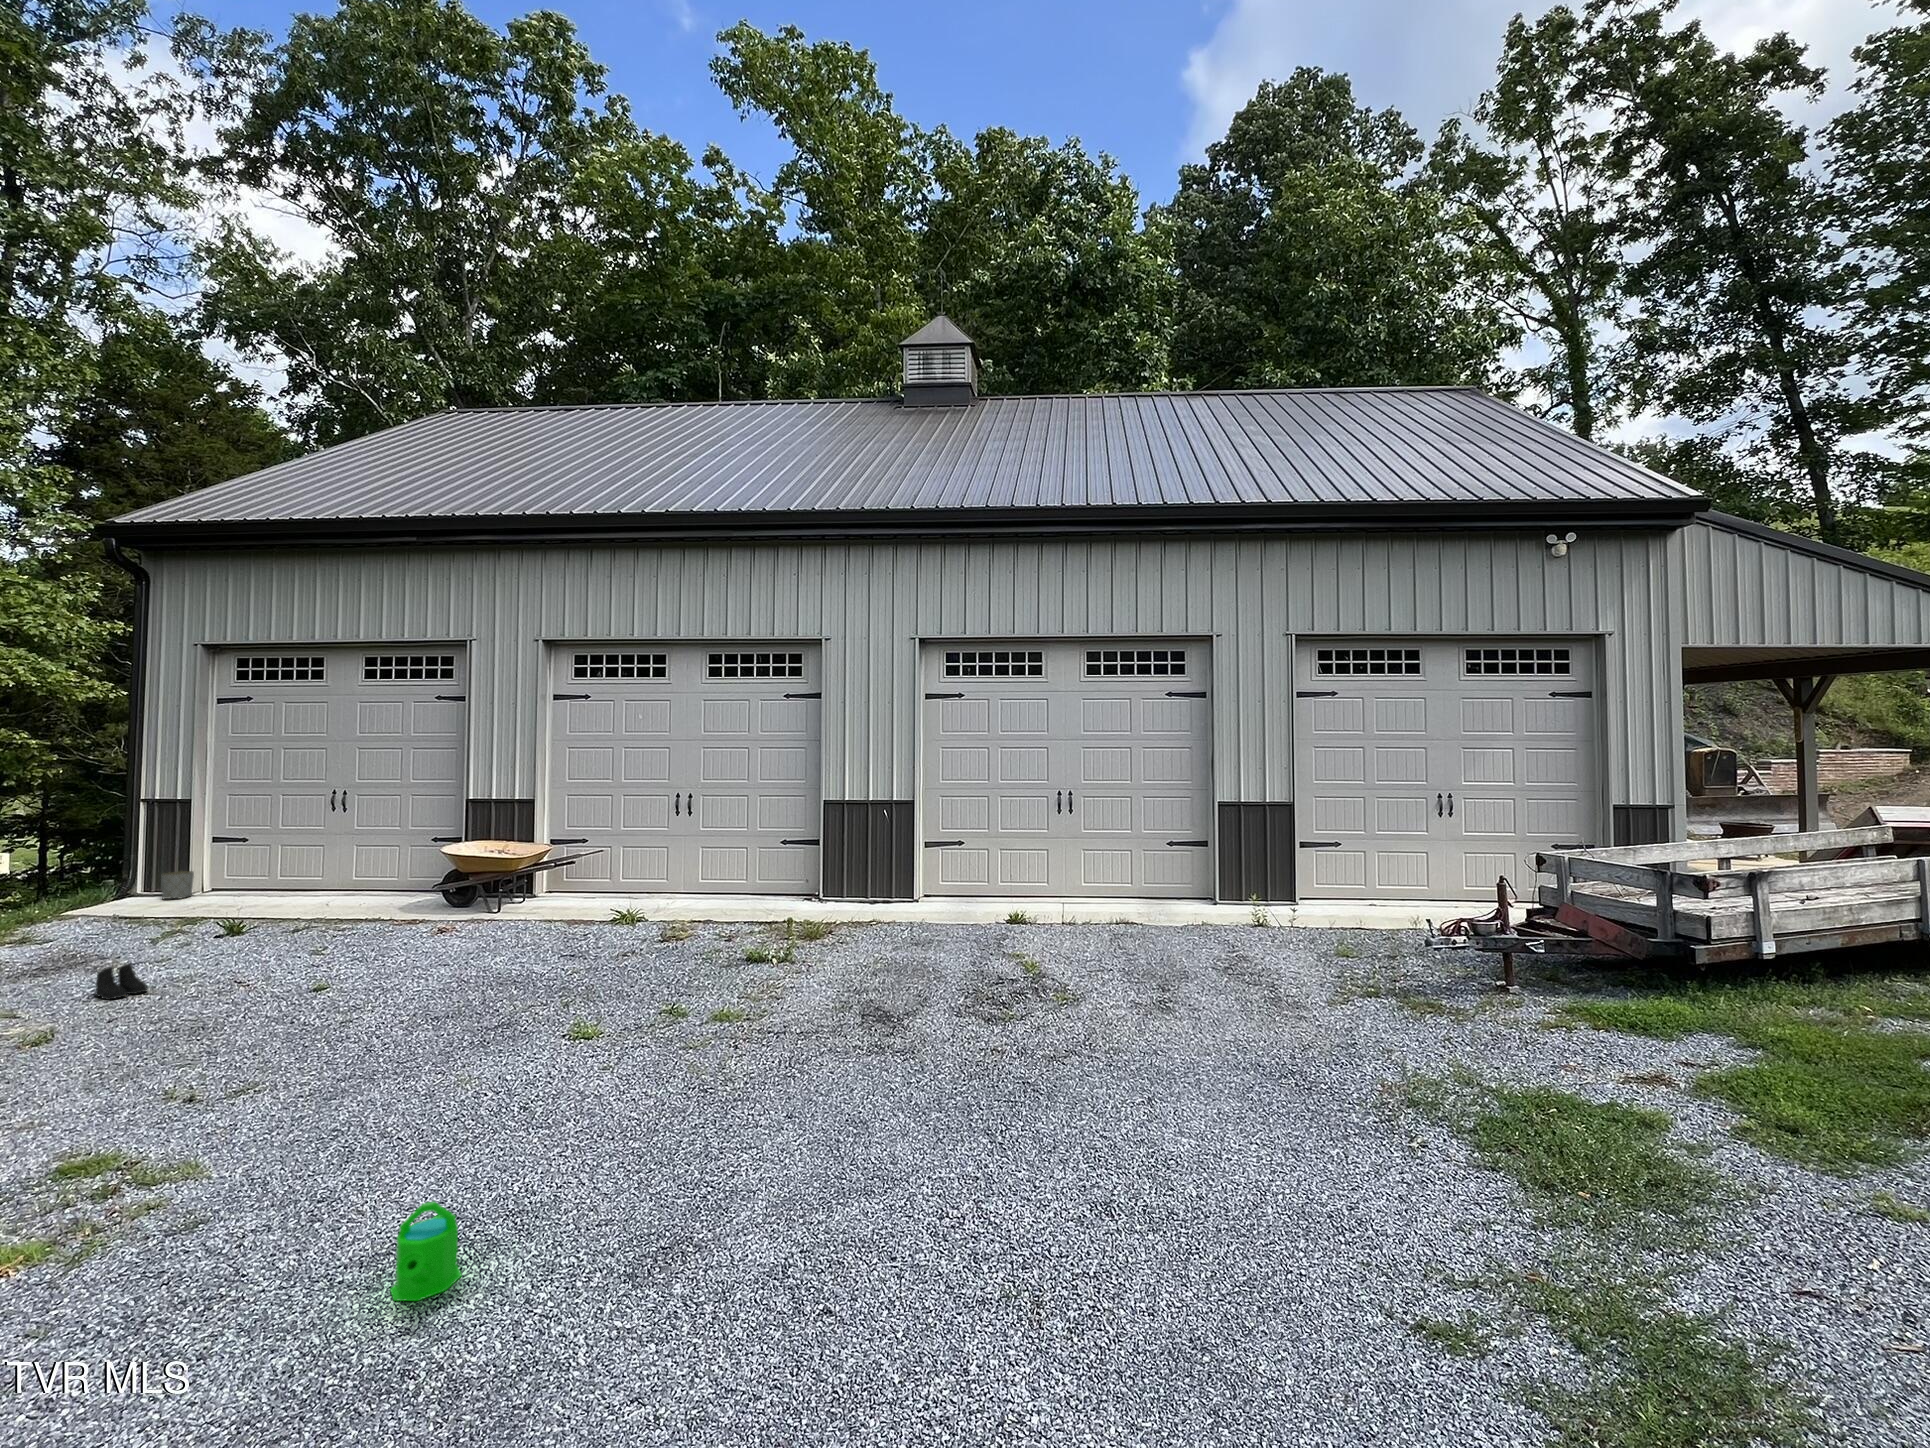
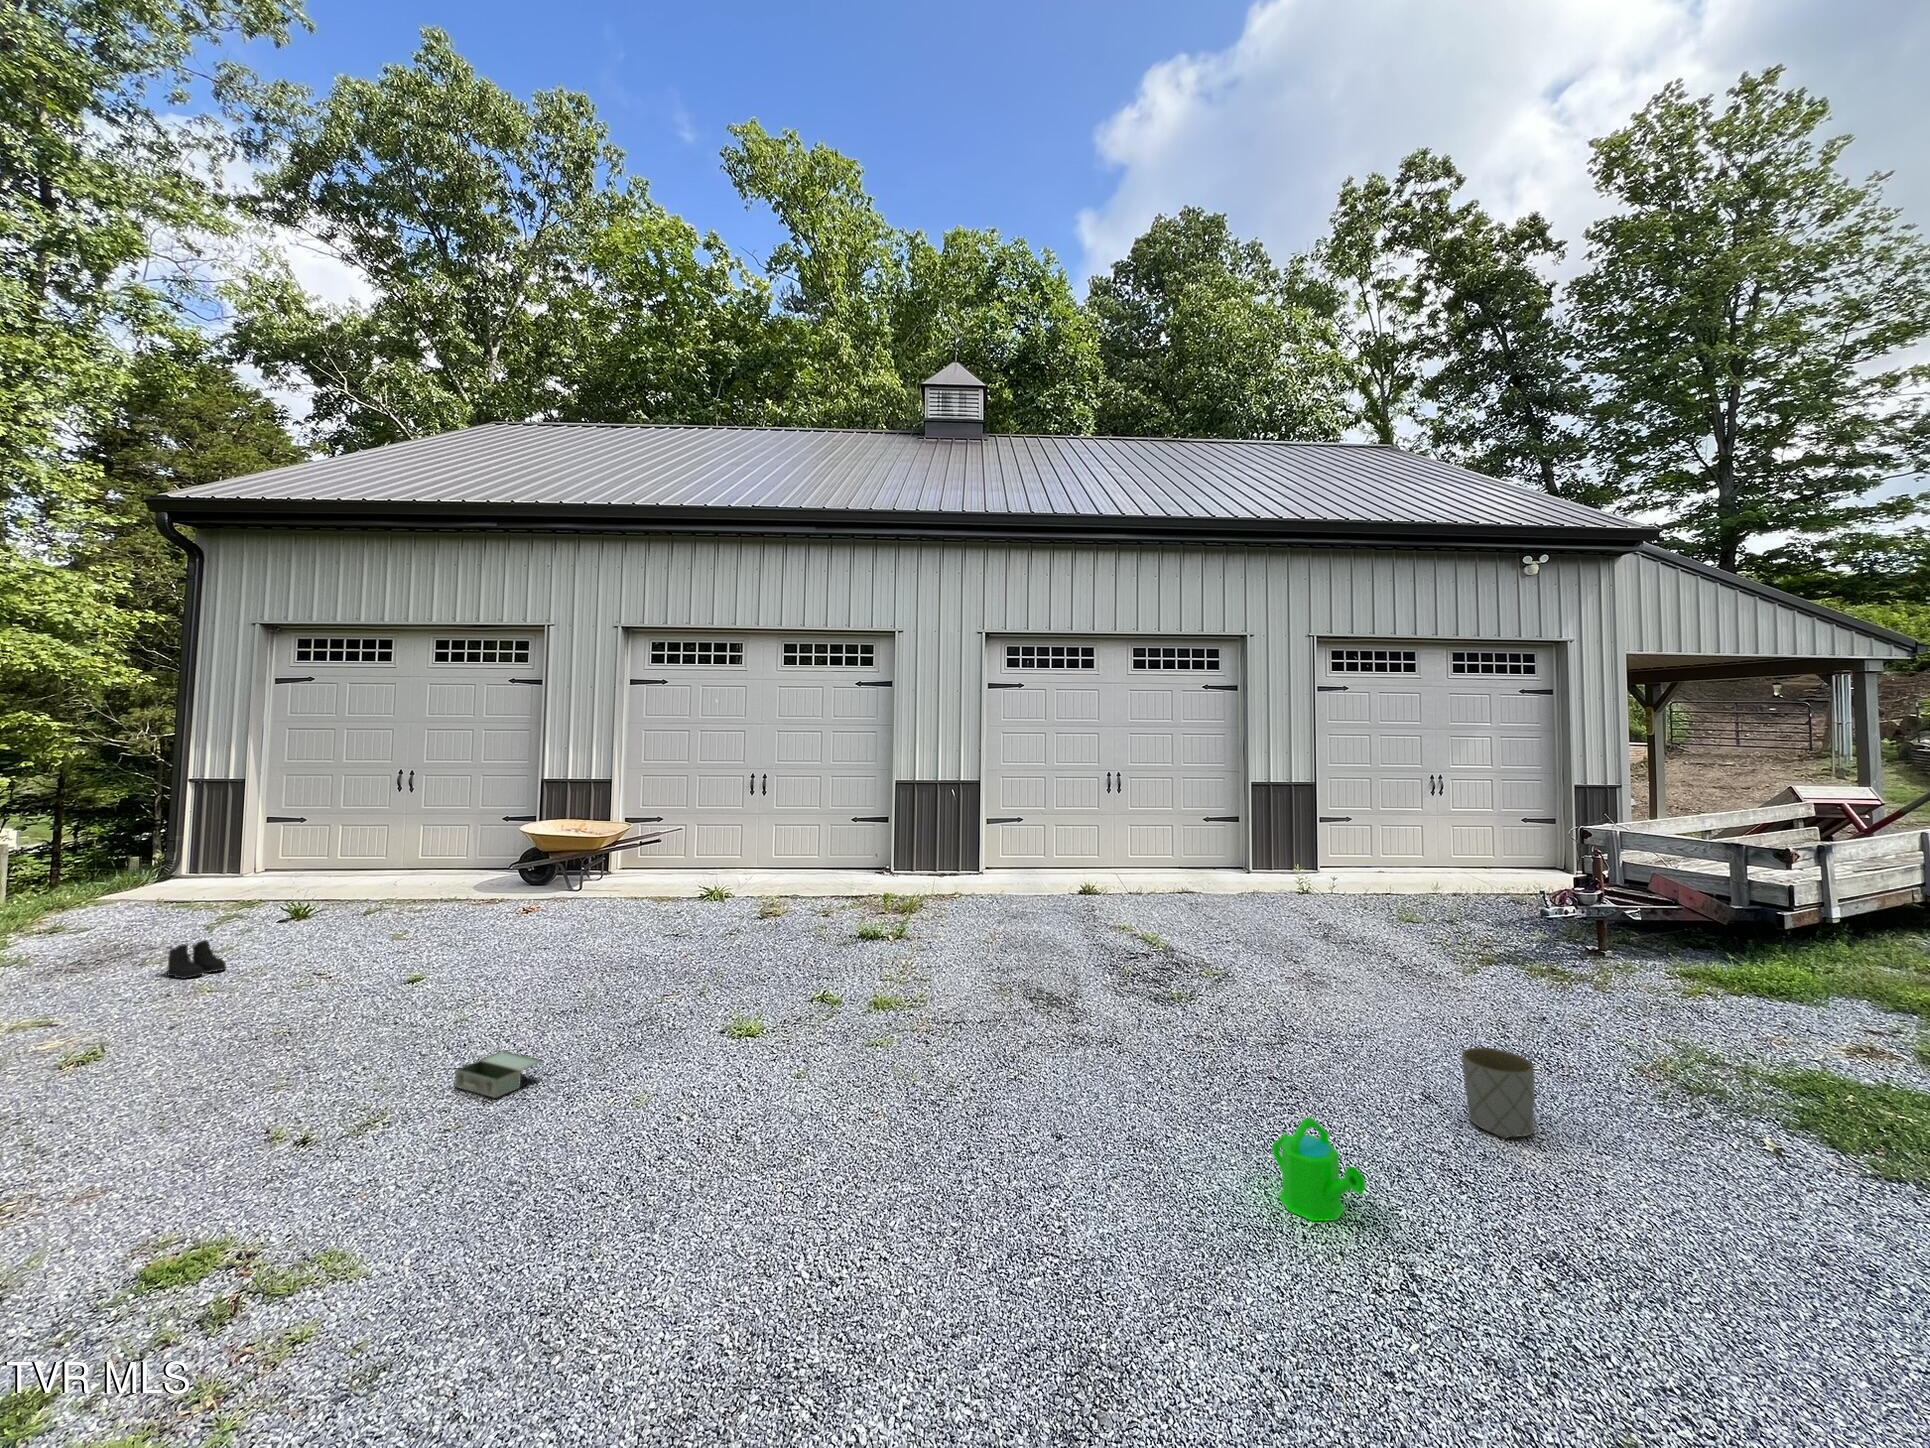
planter: present [161,871,194,899] -> present [1462,1047,1535,1139]
toolbox: none [287,1079,364,1122] -> present [454,1051,543,1098]
watering can: present [391,1202,462,1301] -> present [1272,1117,1366,1221]

